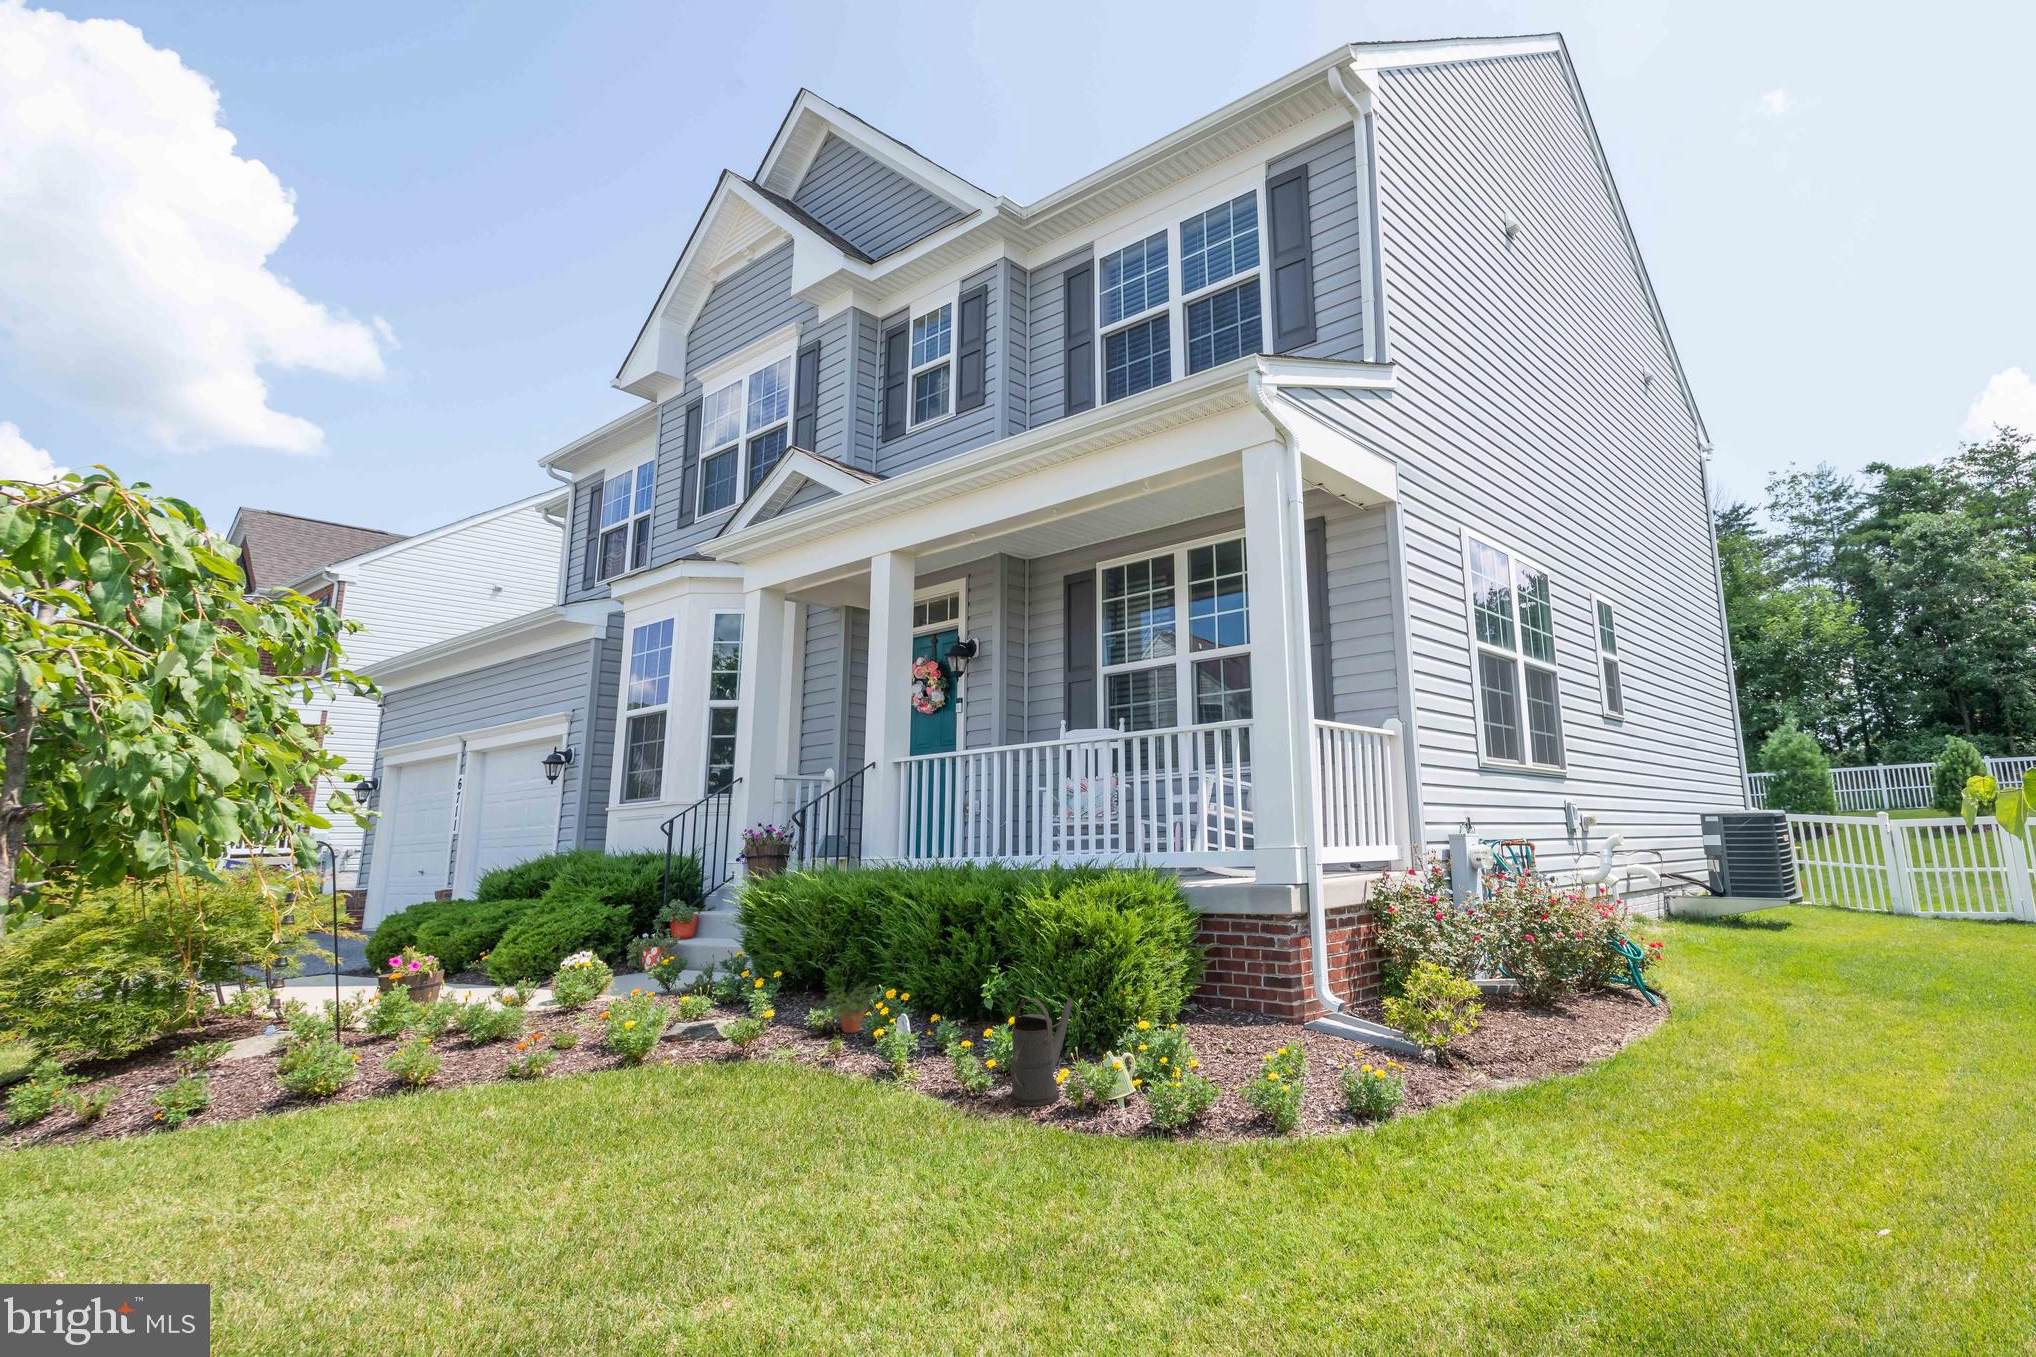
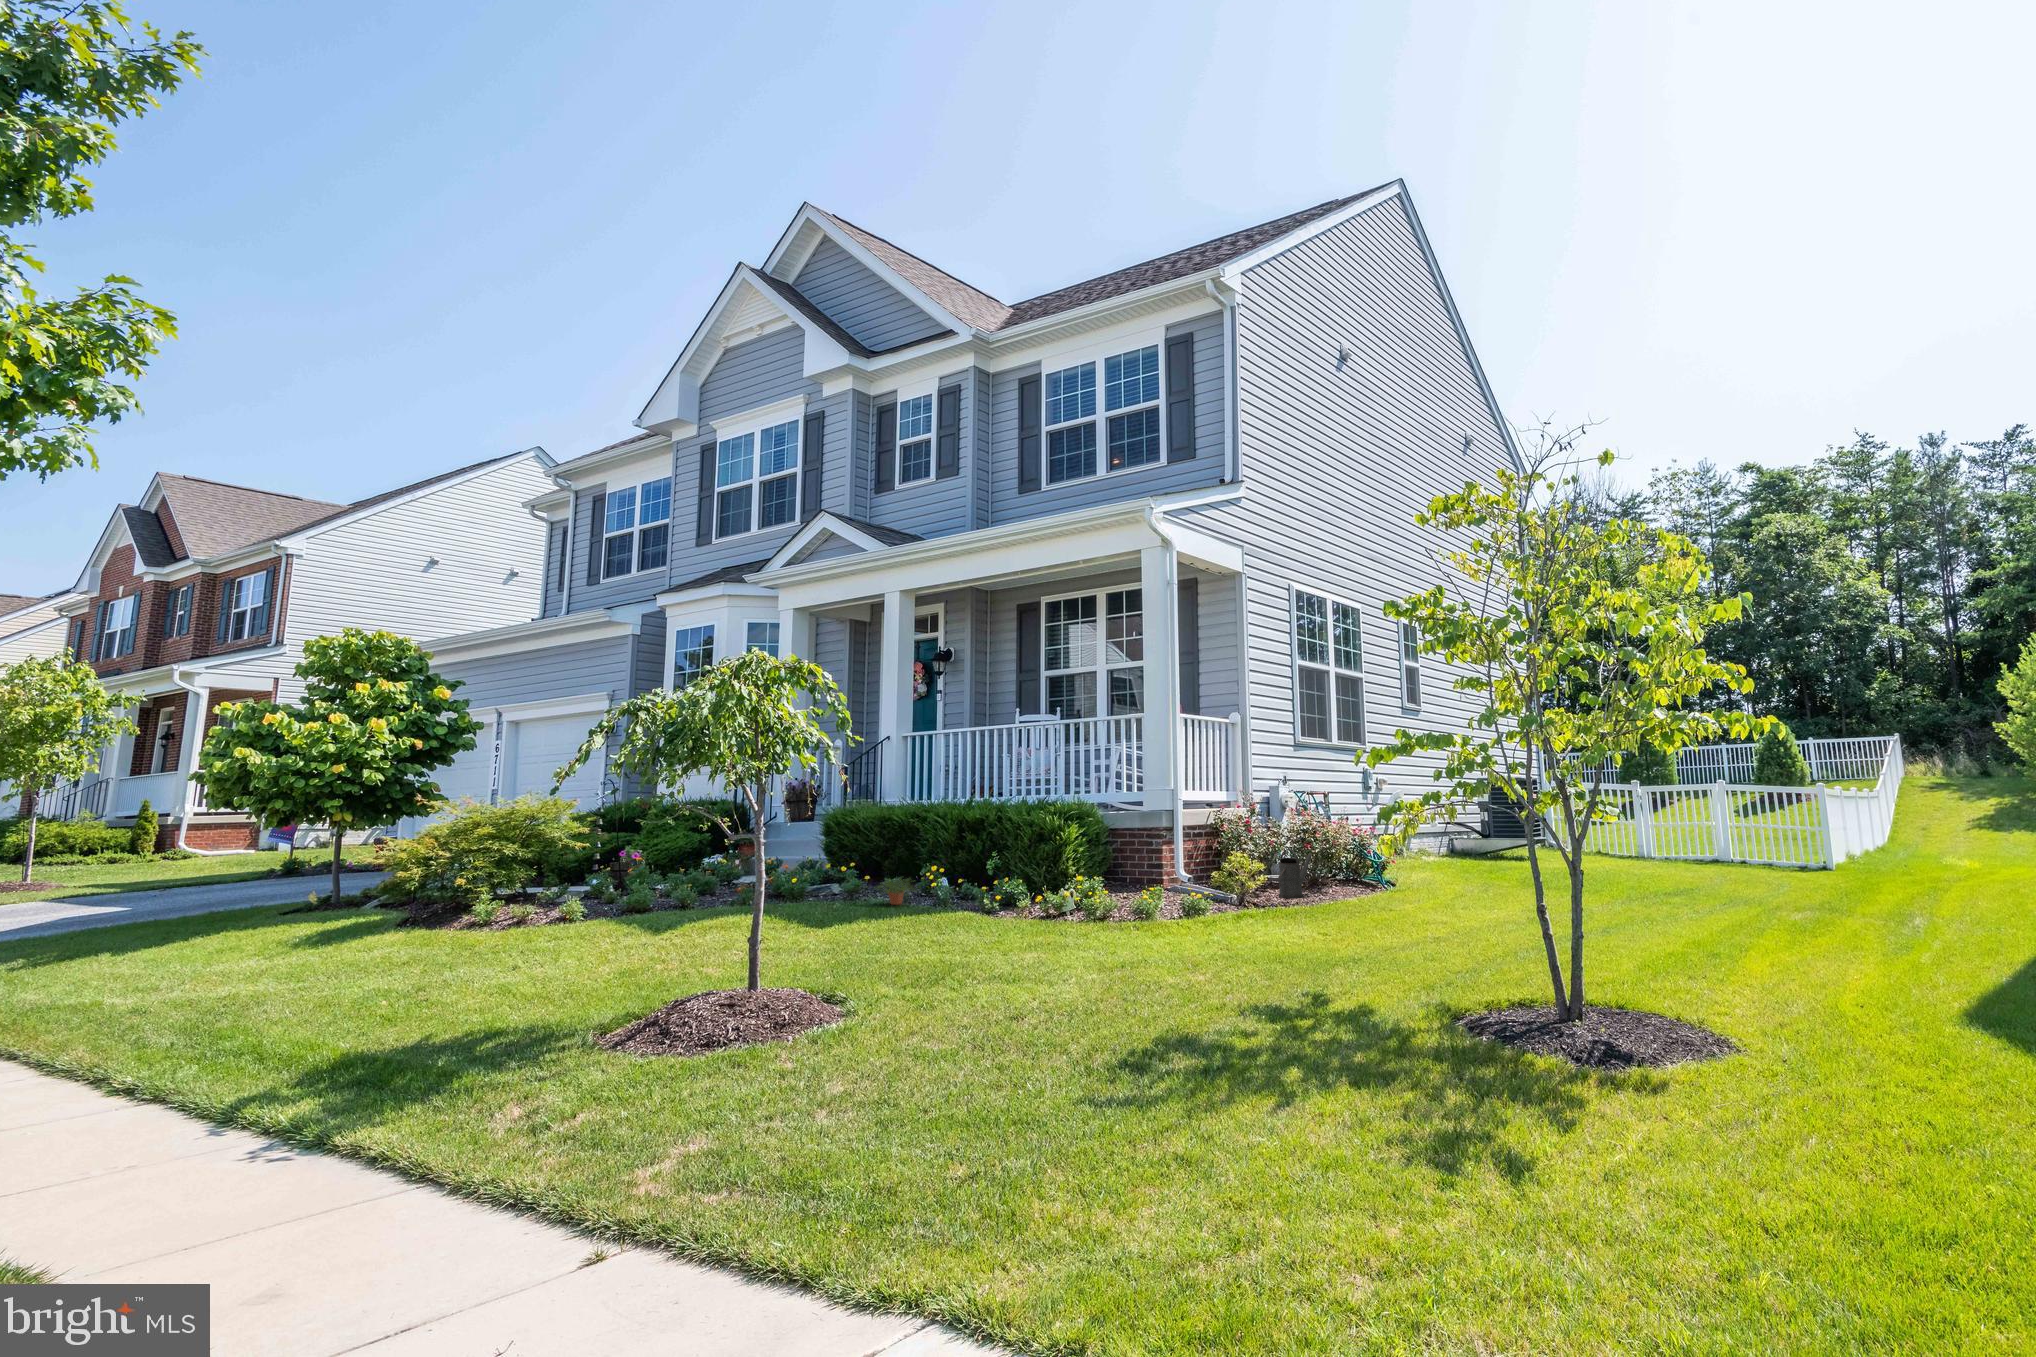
watering can: present [1010,998,1073,1106] -> present [1278,849,1312,898]

